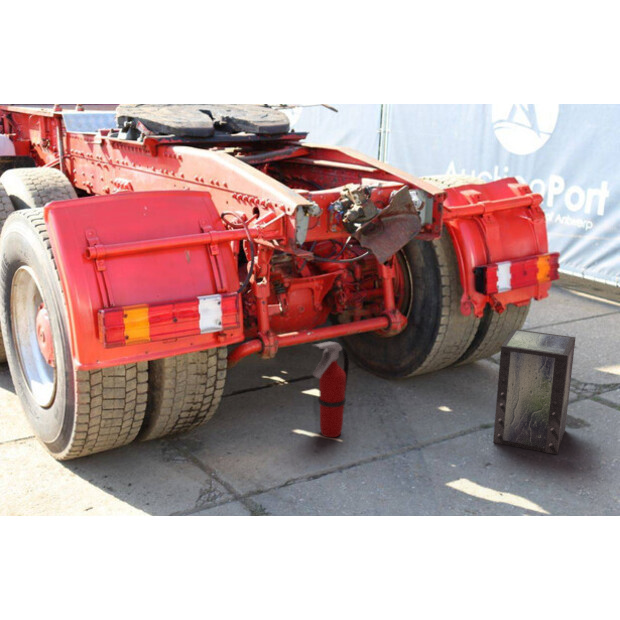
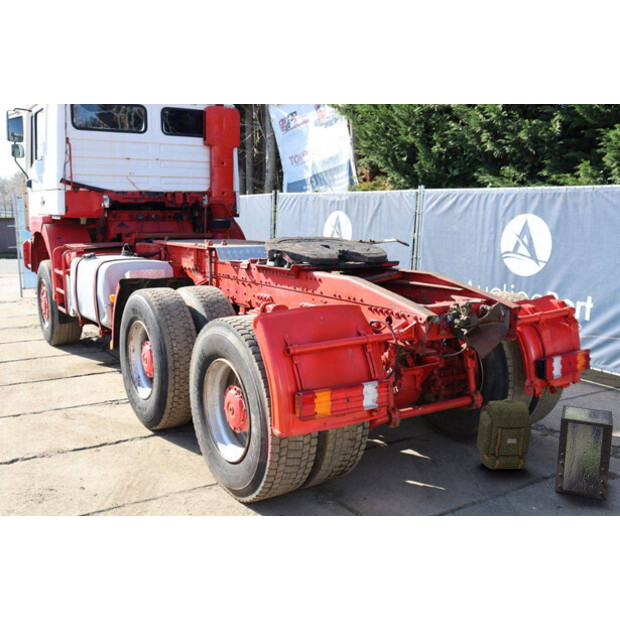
backpack: none [402,320,474,414] -> present [477,399,532,469]
fire extinguisher: present [313,342,349,437] -> none [422,415,444,487]

